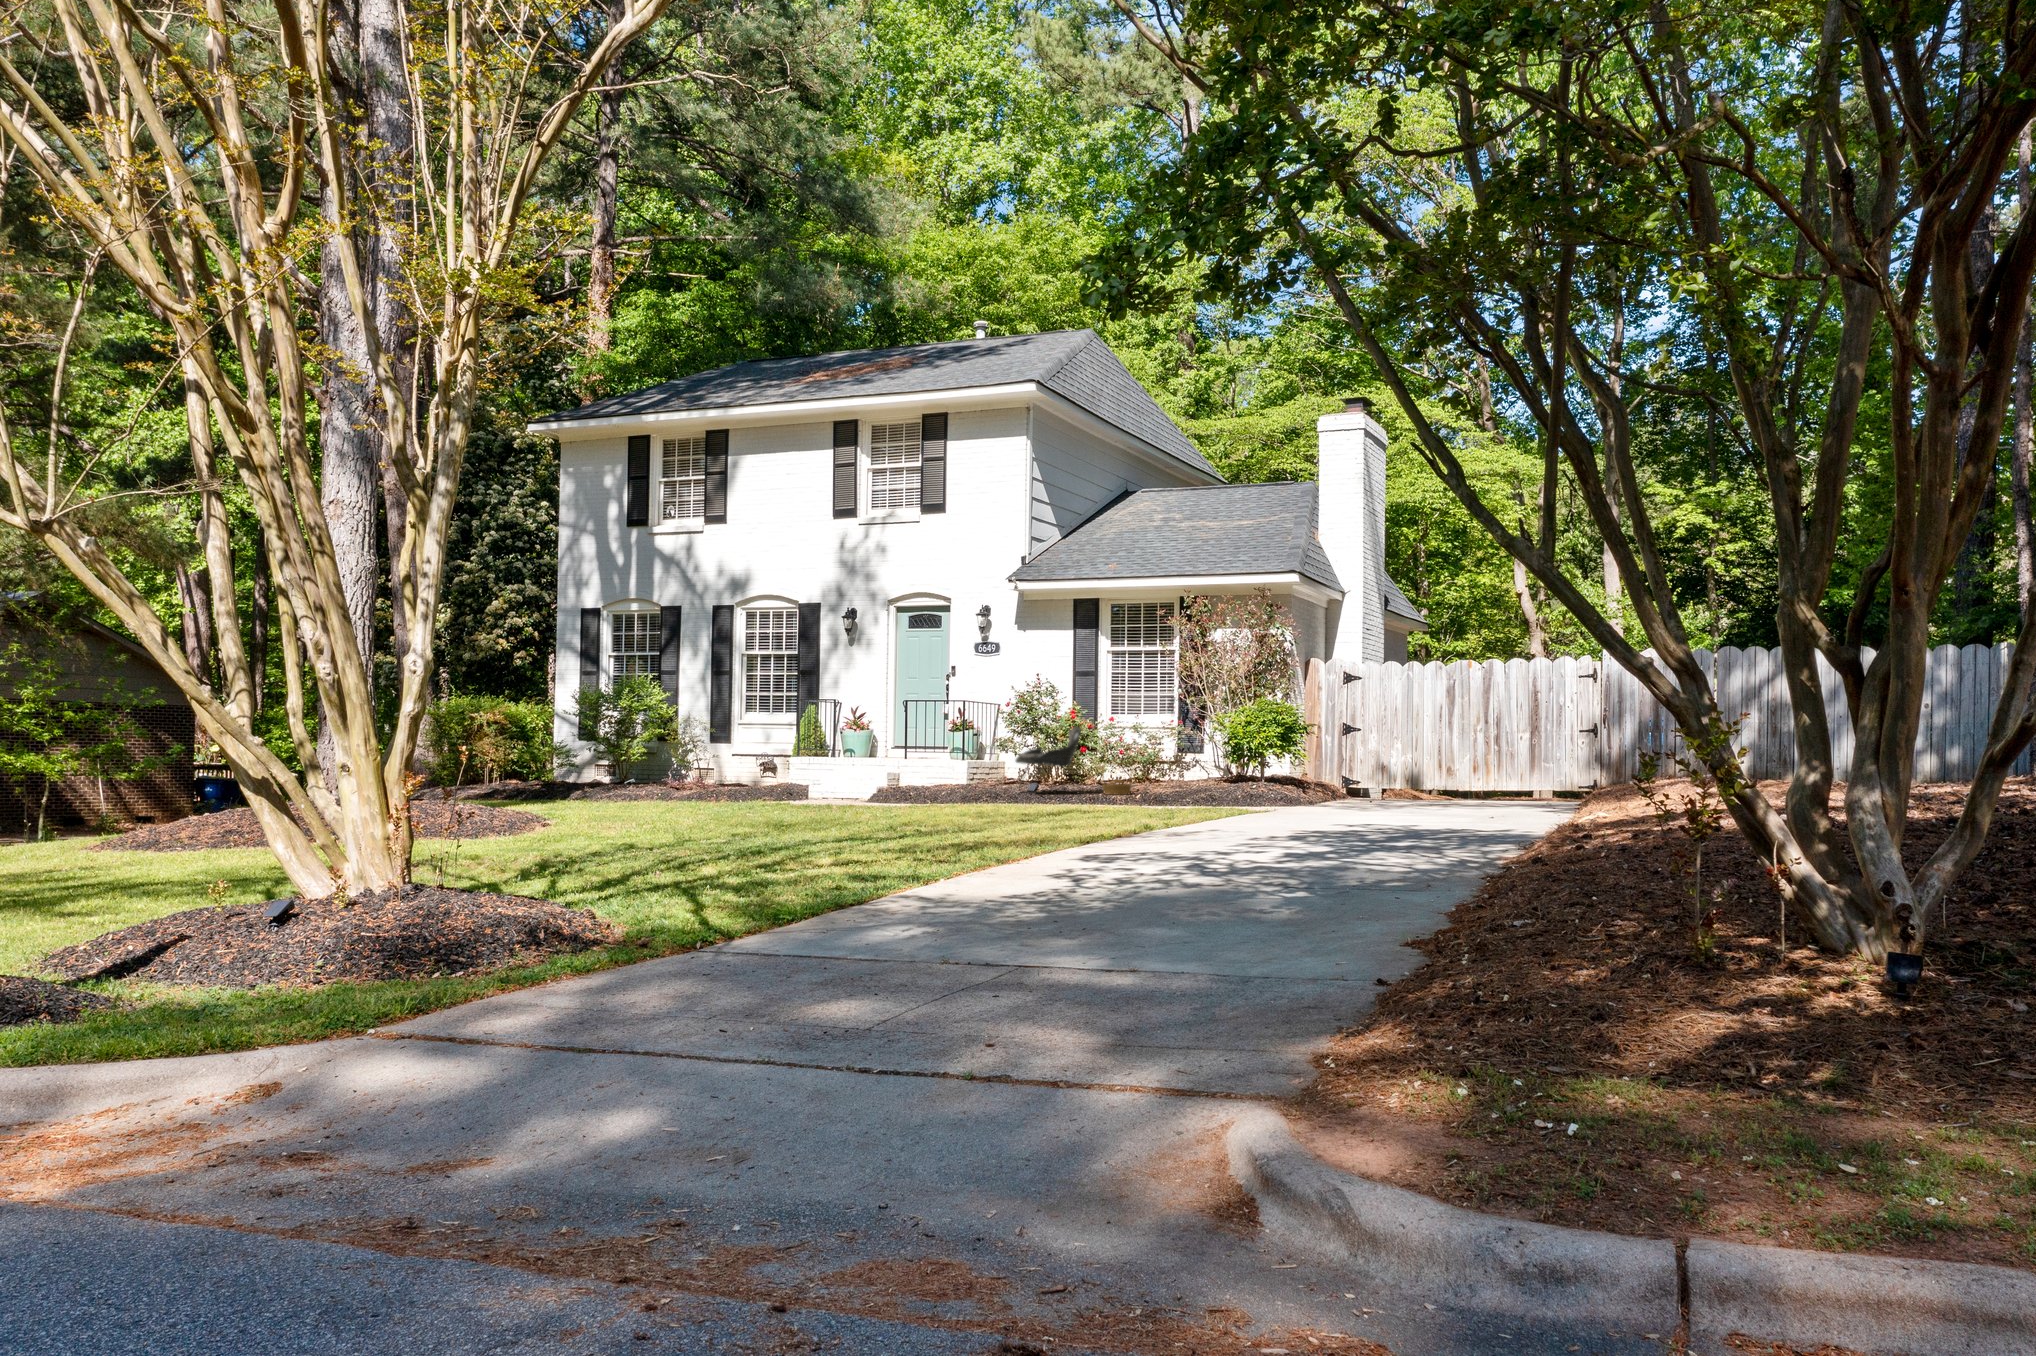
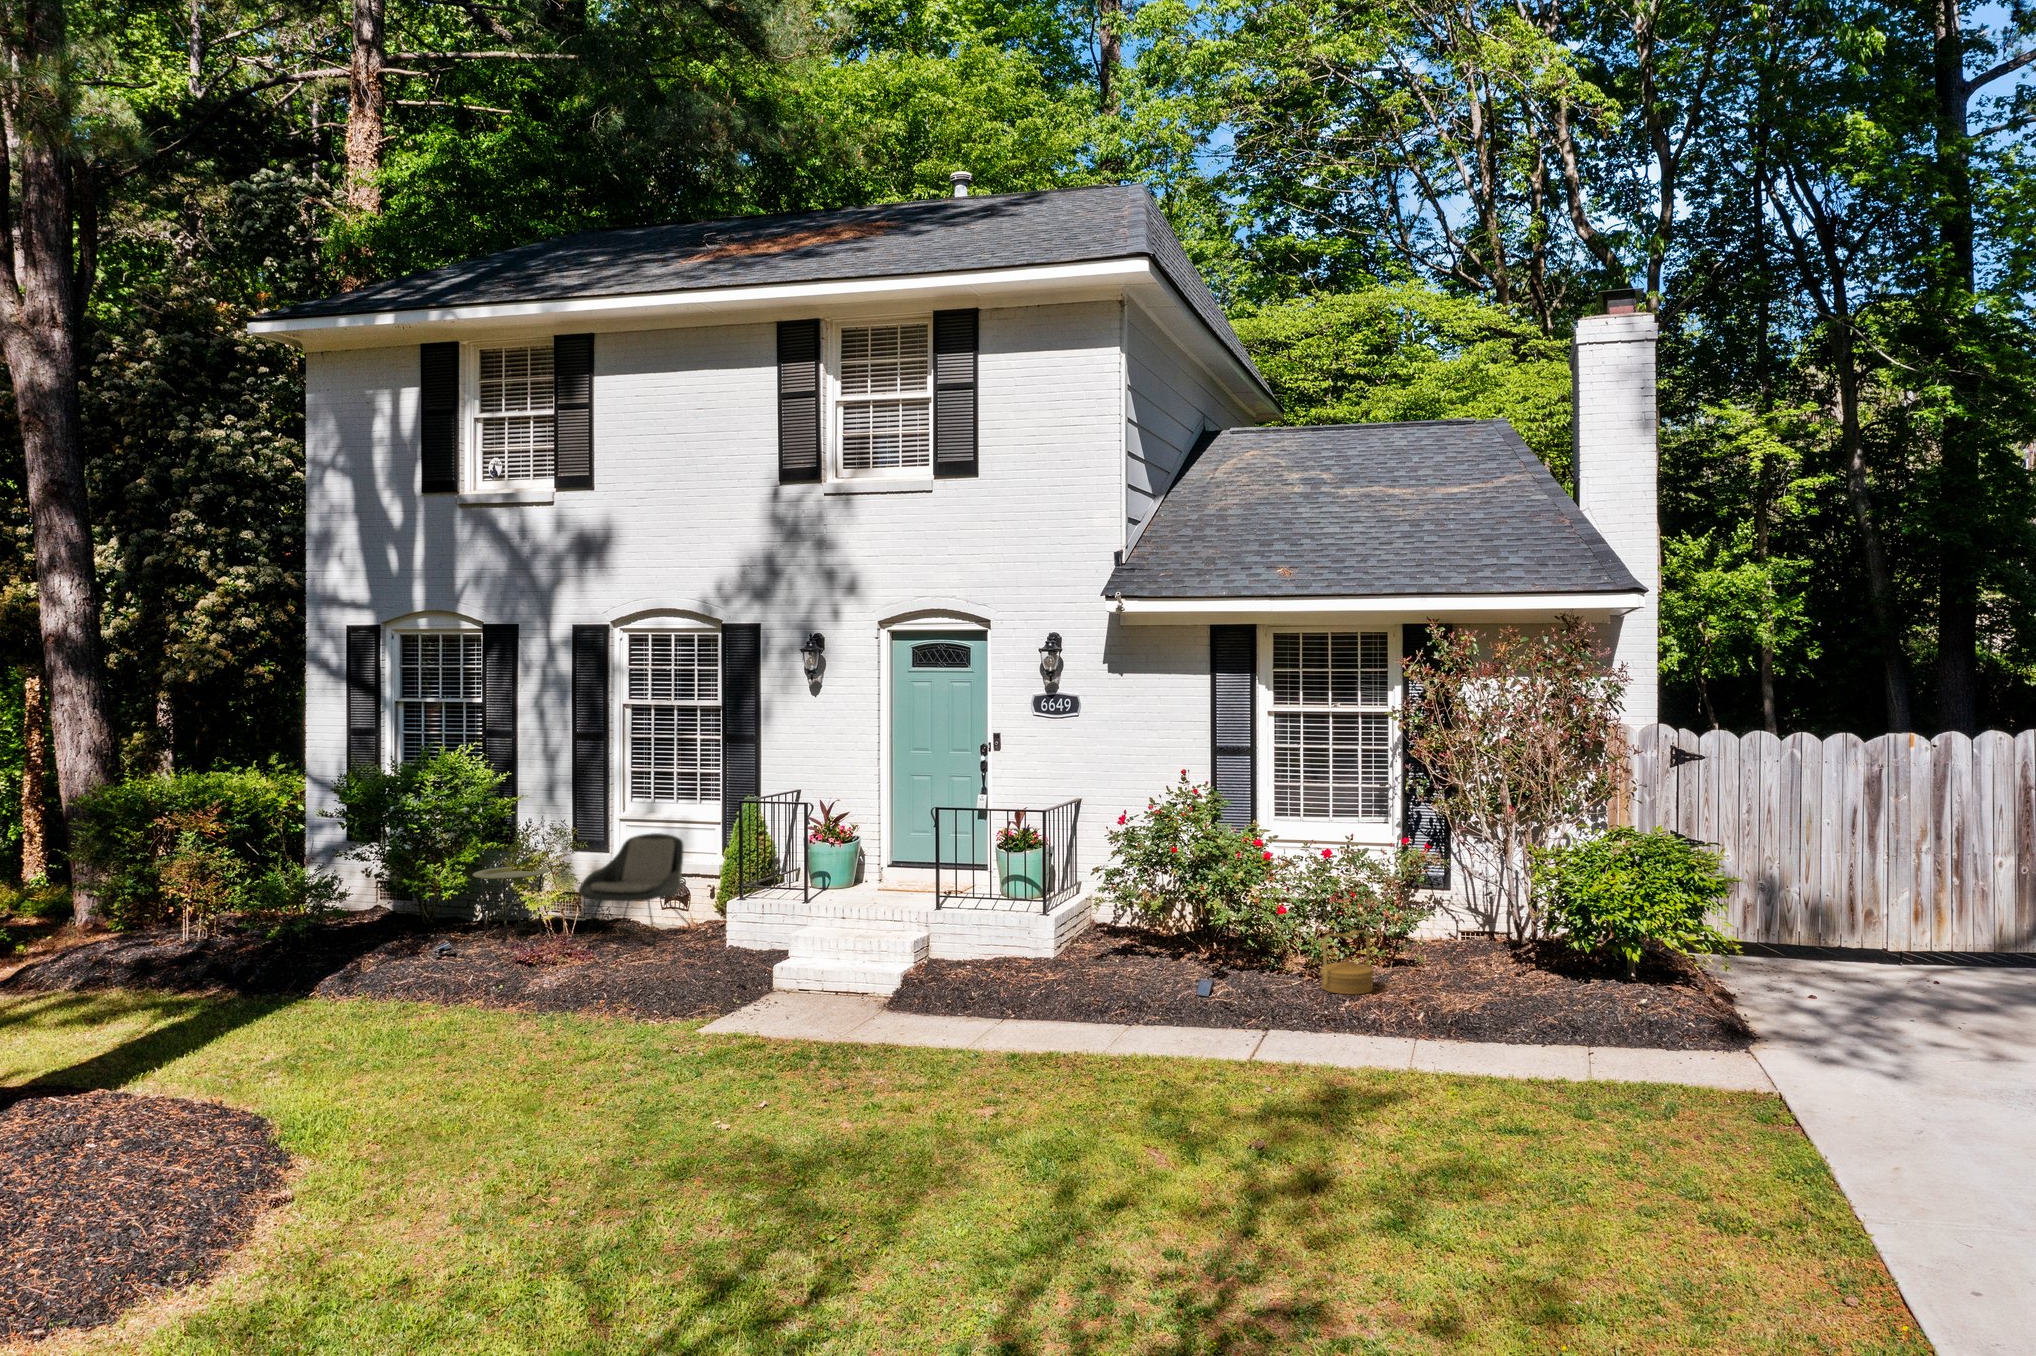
lounge chair: present [1016,727,1081,793] -> present [579,833,690,945]
side table: none [651,748,695,787] -> present [473,867,549,942]

